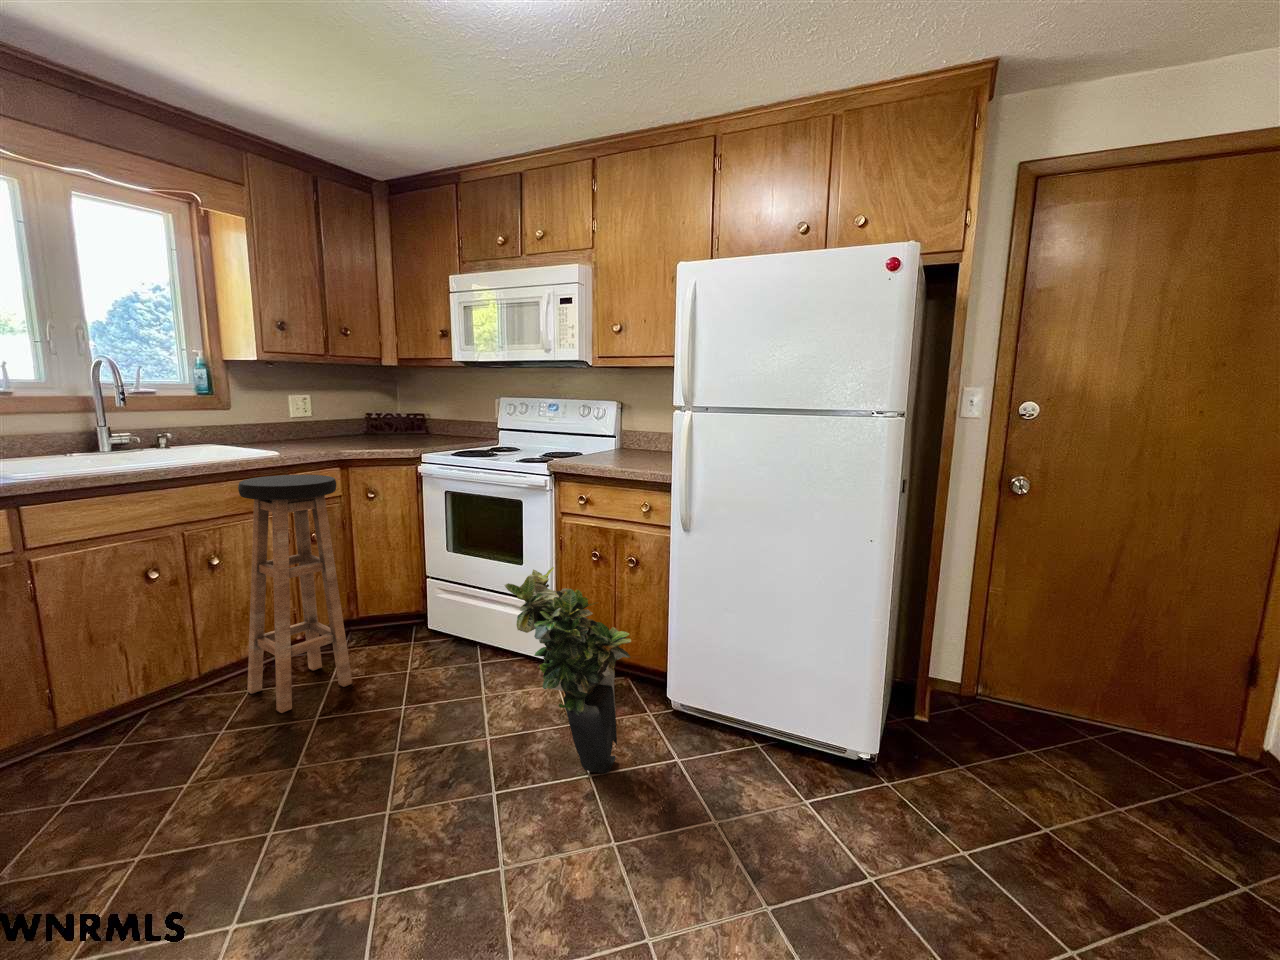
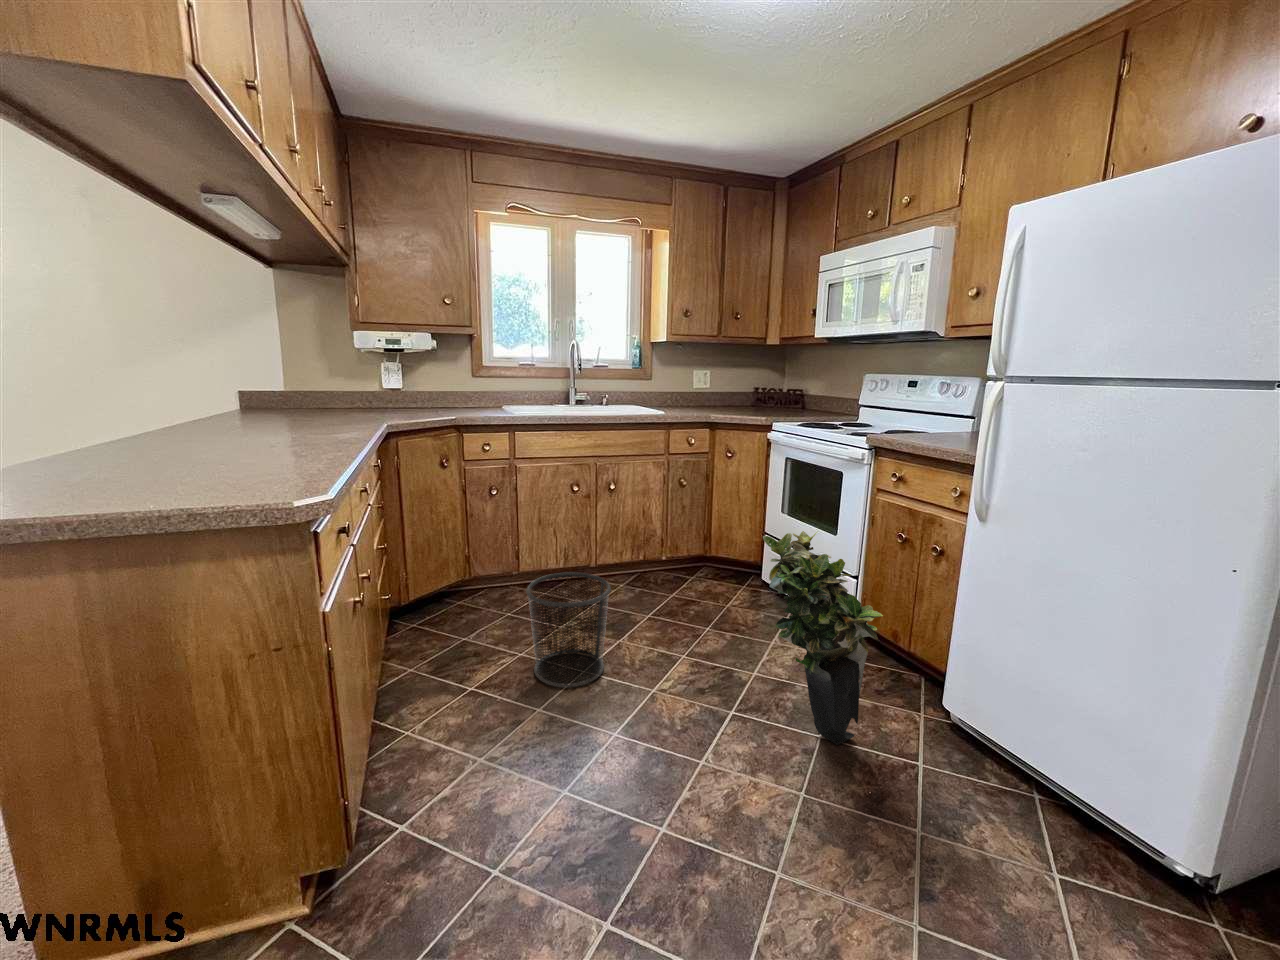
bar stool: present [238,475,352,713] -> none [626,432,690,603]
waste bin: none [136,697,299,899] -> present [526,572,611,687]

